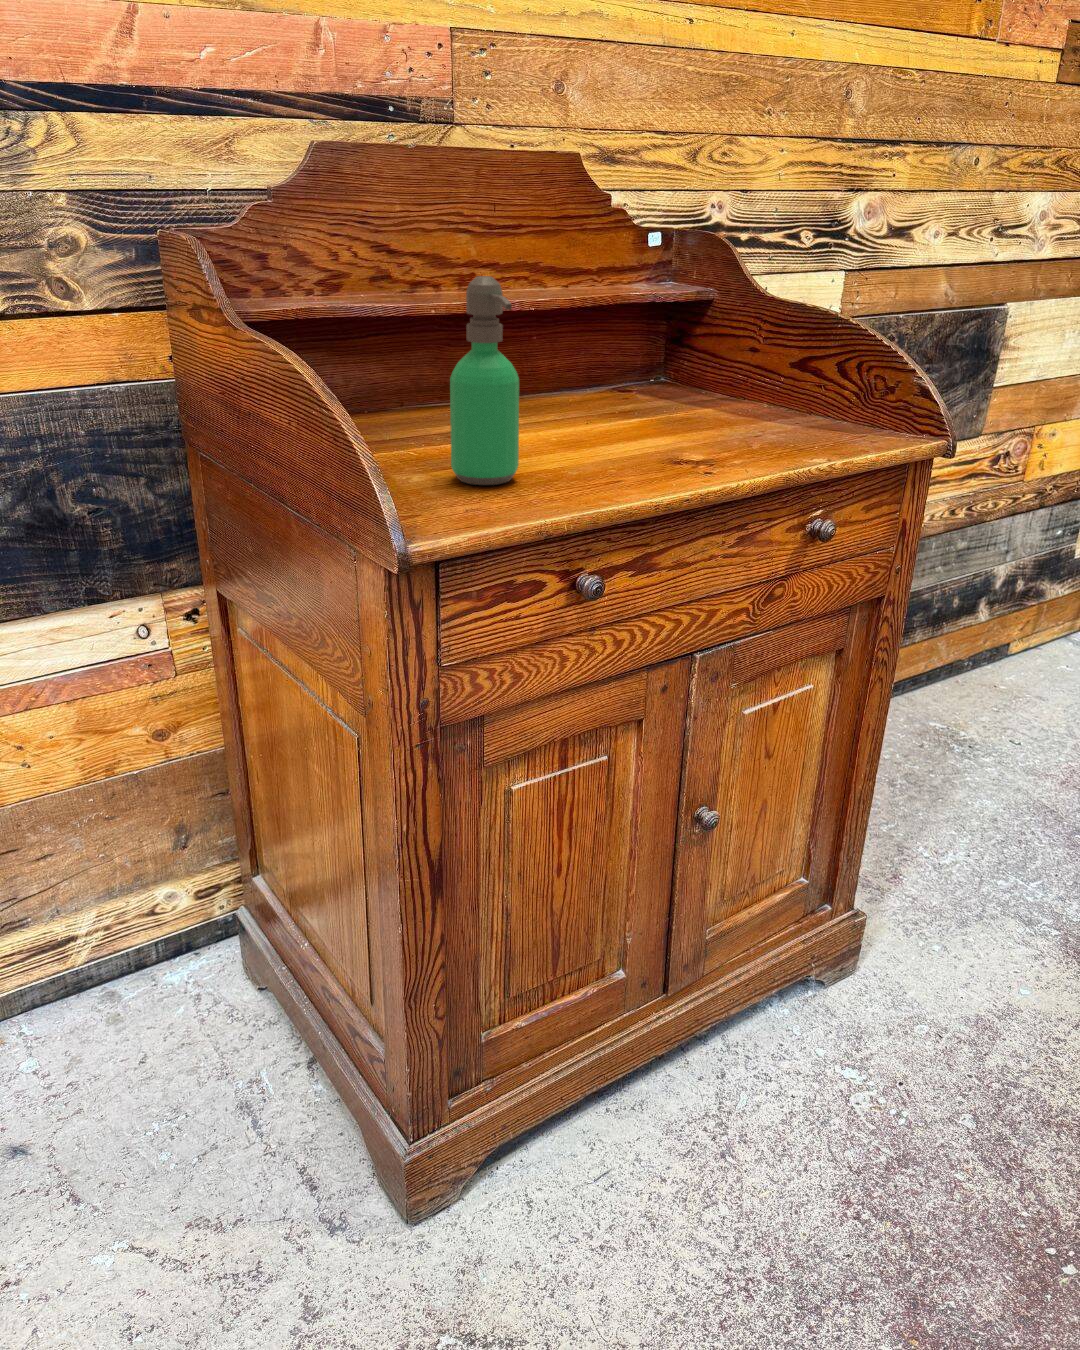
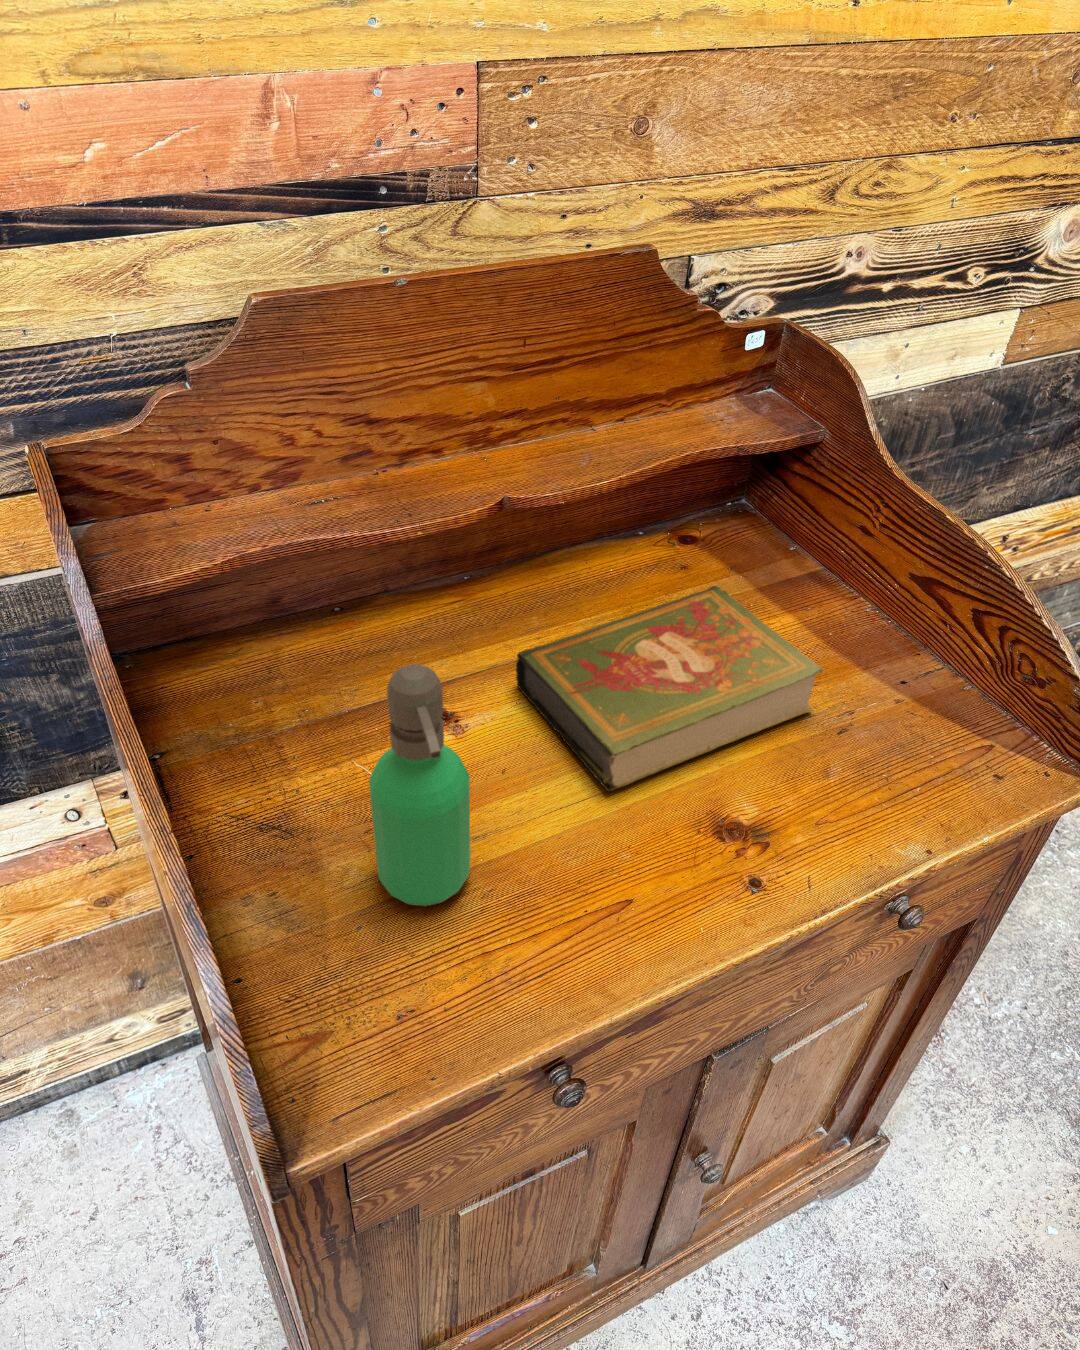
book: none [516,374,741,451] -> present [516,586,824,791]

